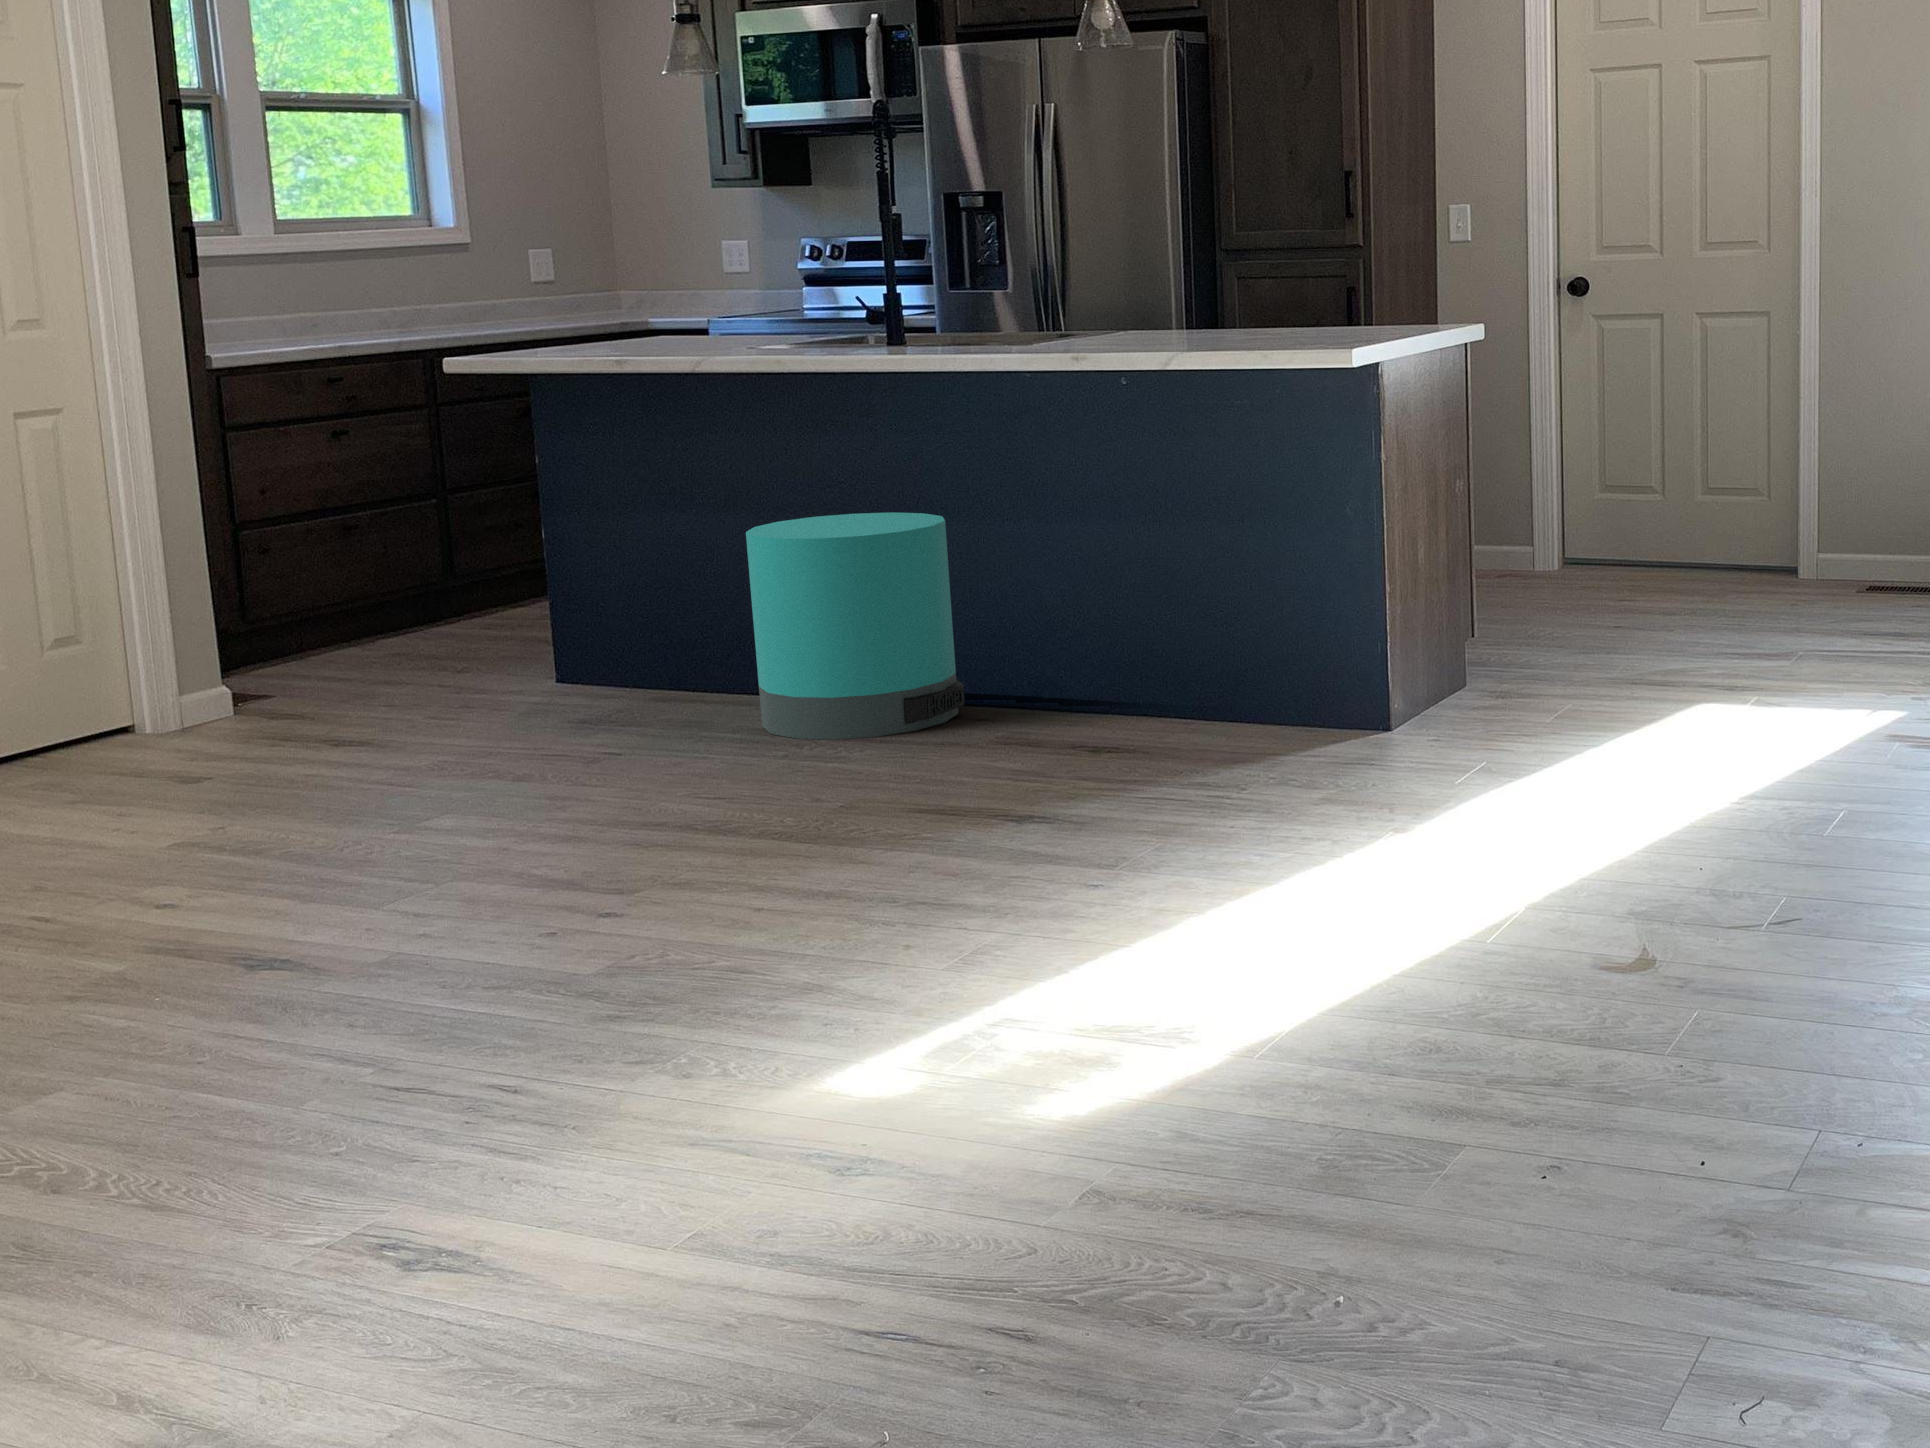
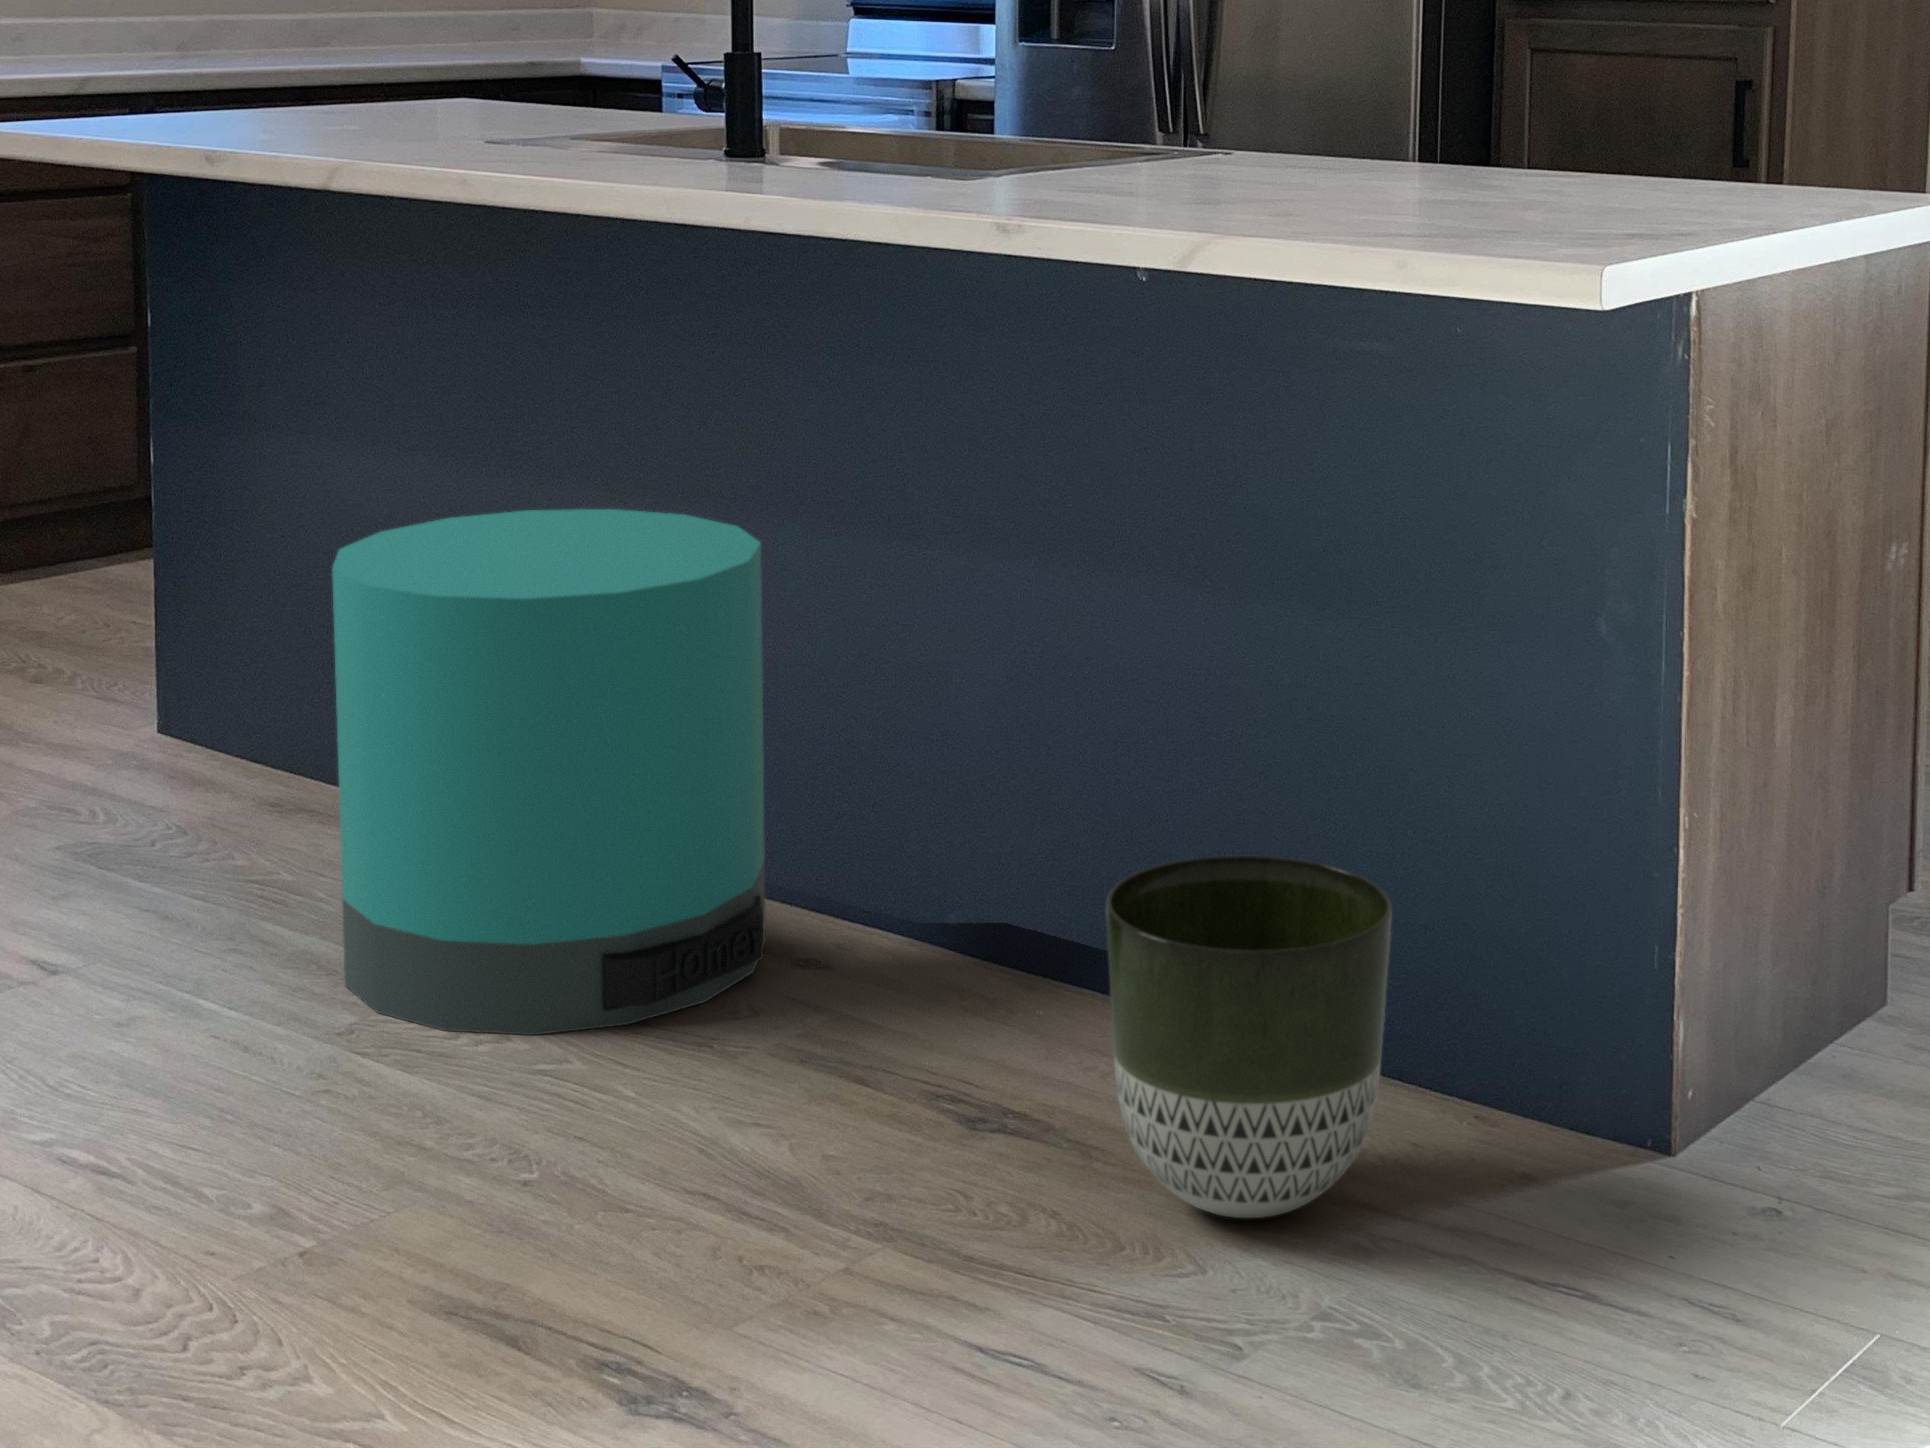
planter: none [1156,606,1273,744] -> present [1106,856,1392,1218]

